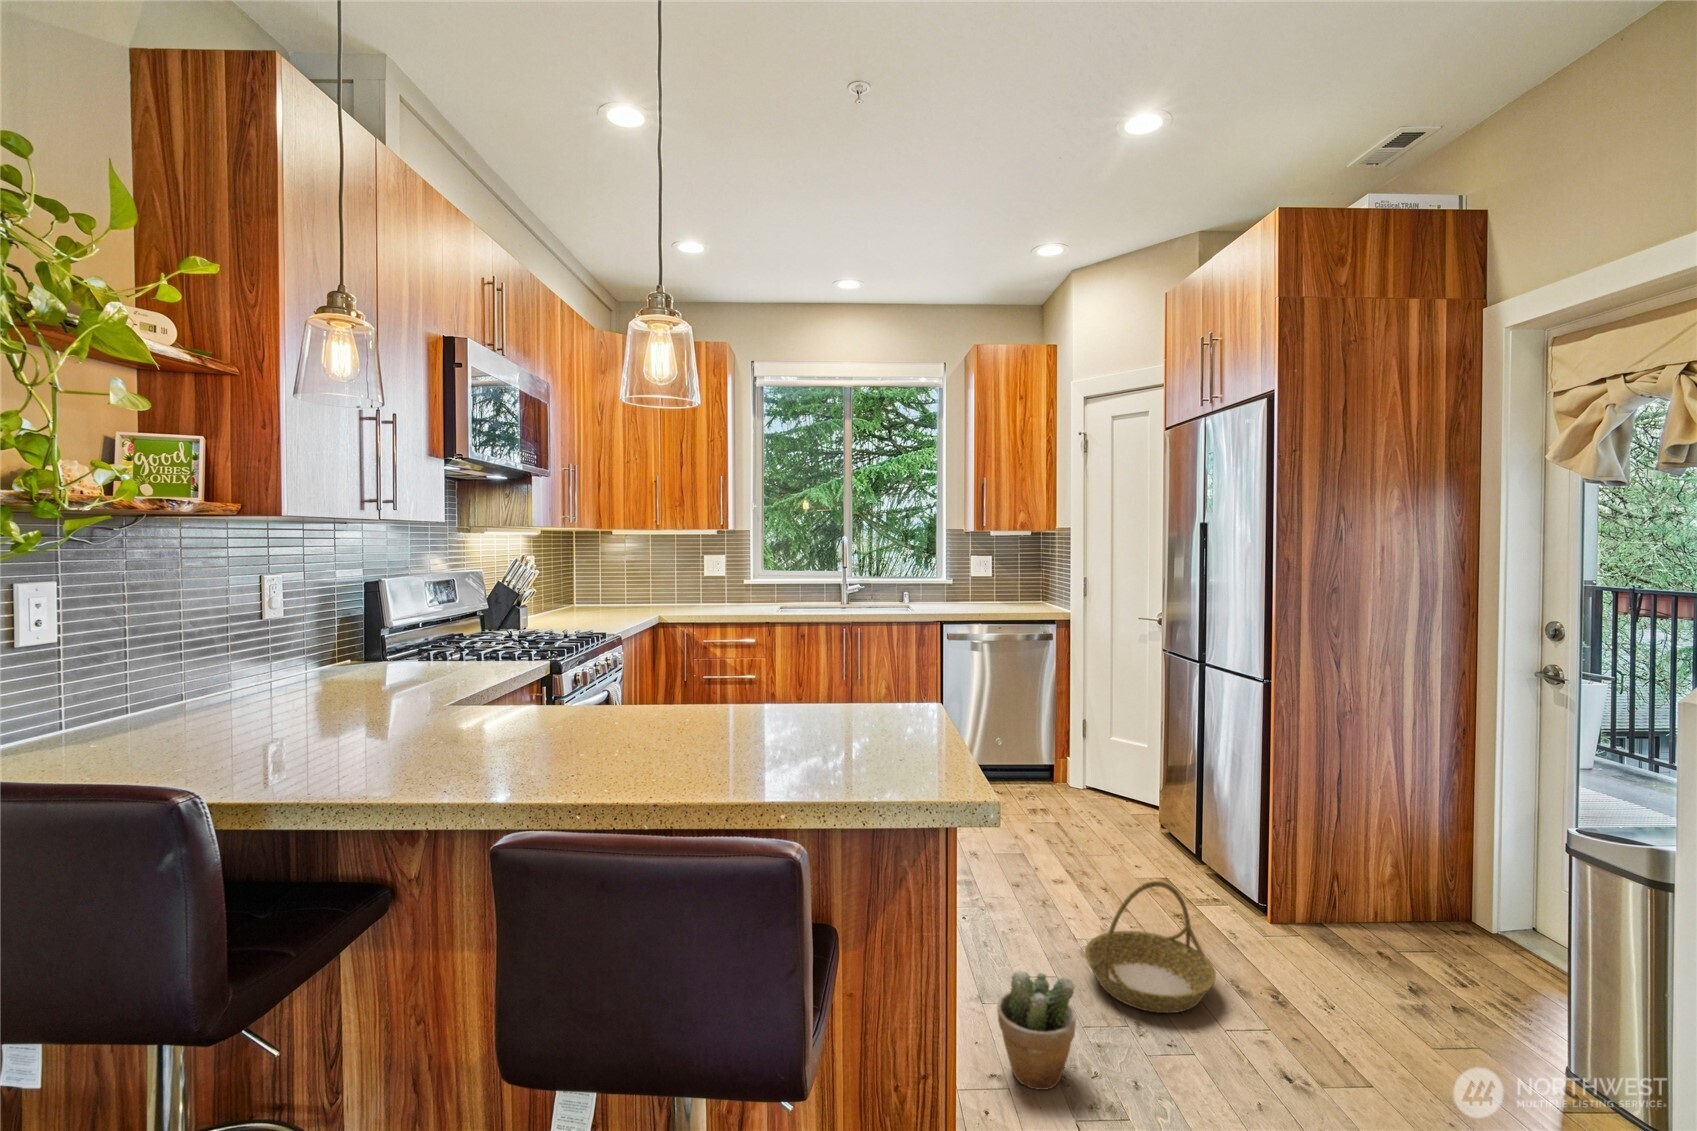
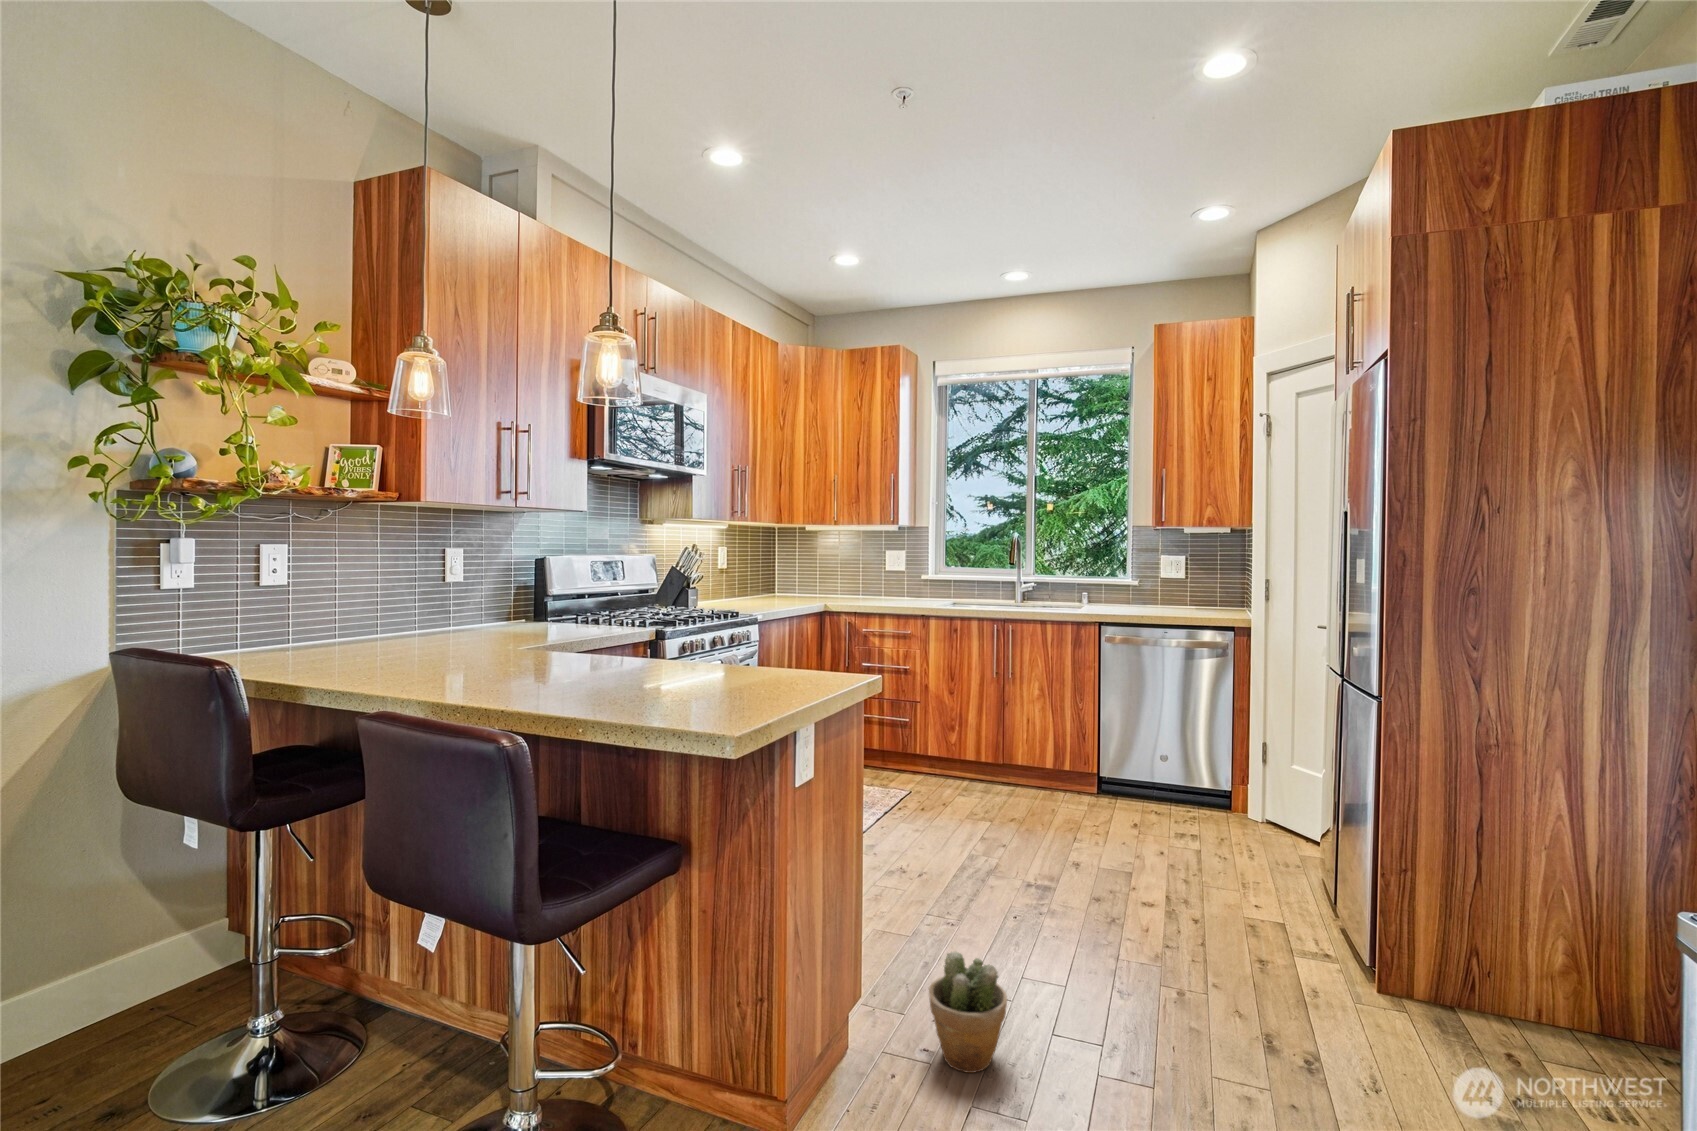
basket: present [1085,881,1216,1013] -> none [1088,902,1233,1048]

